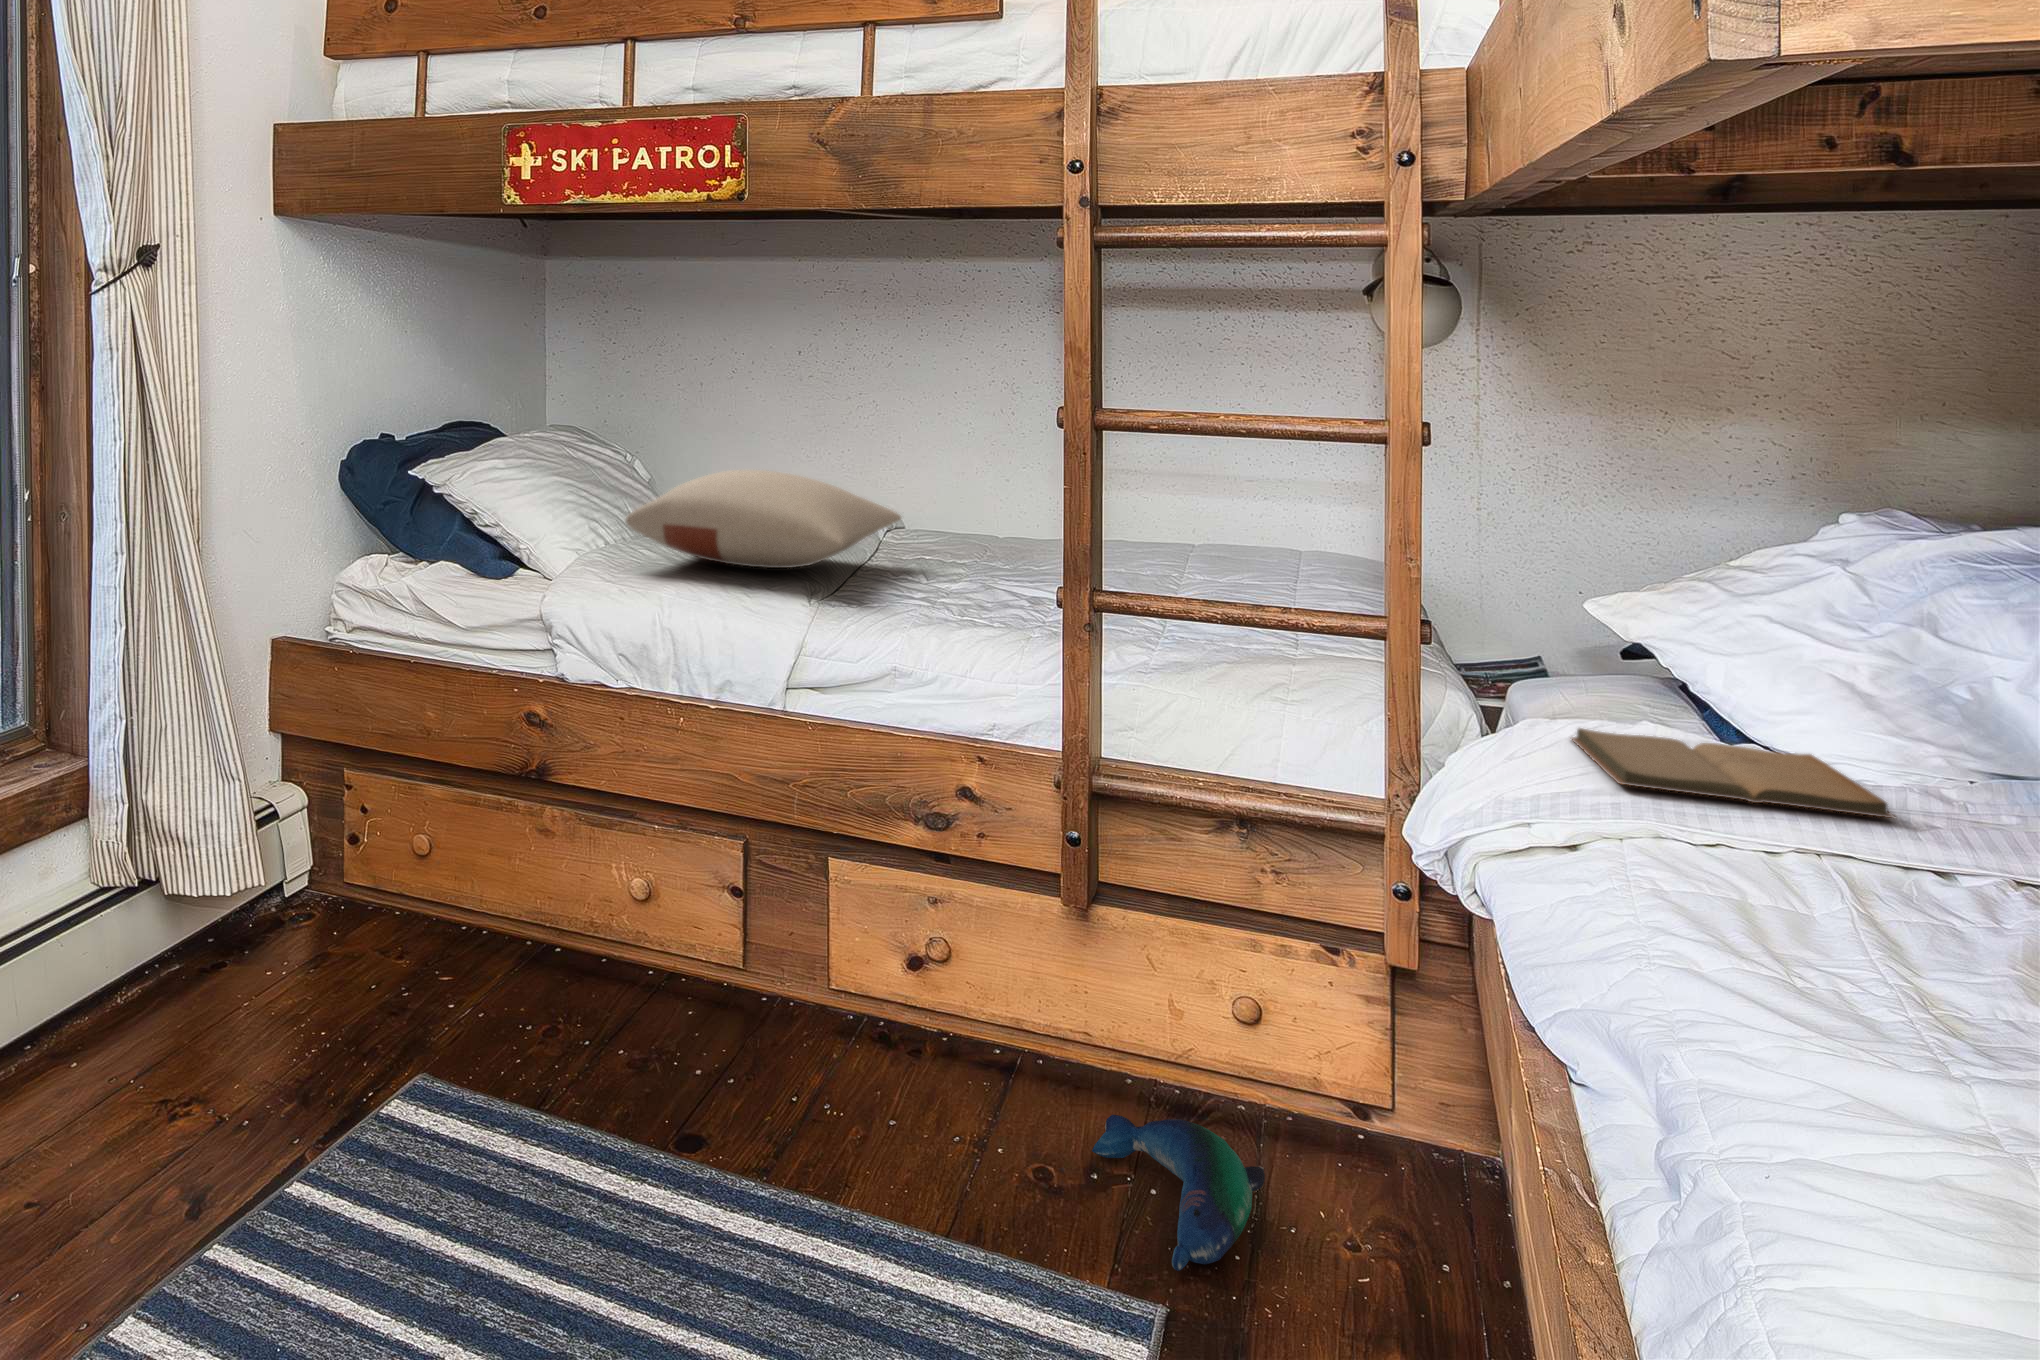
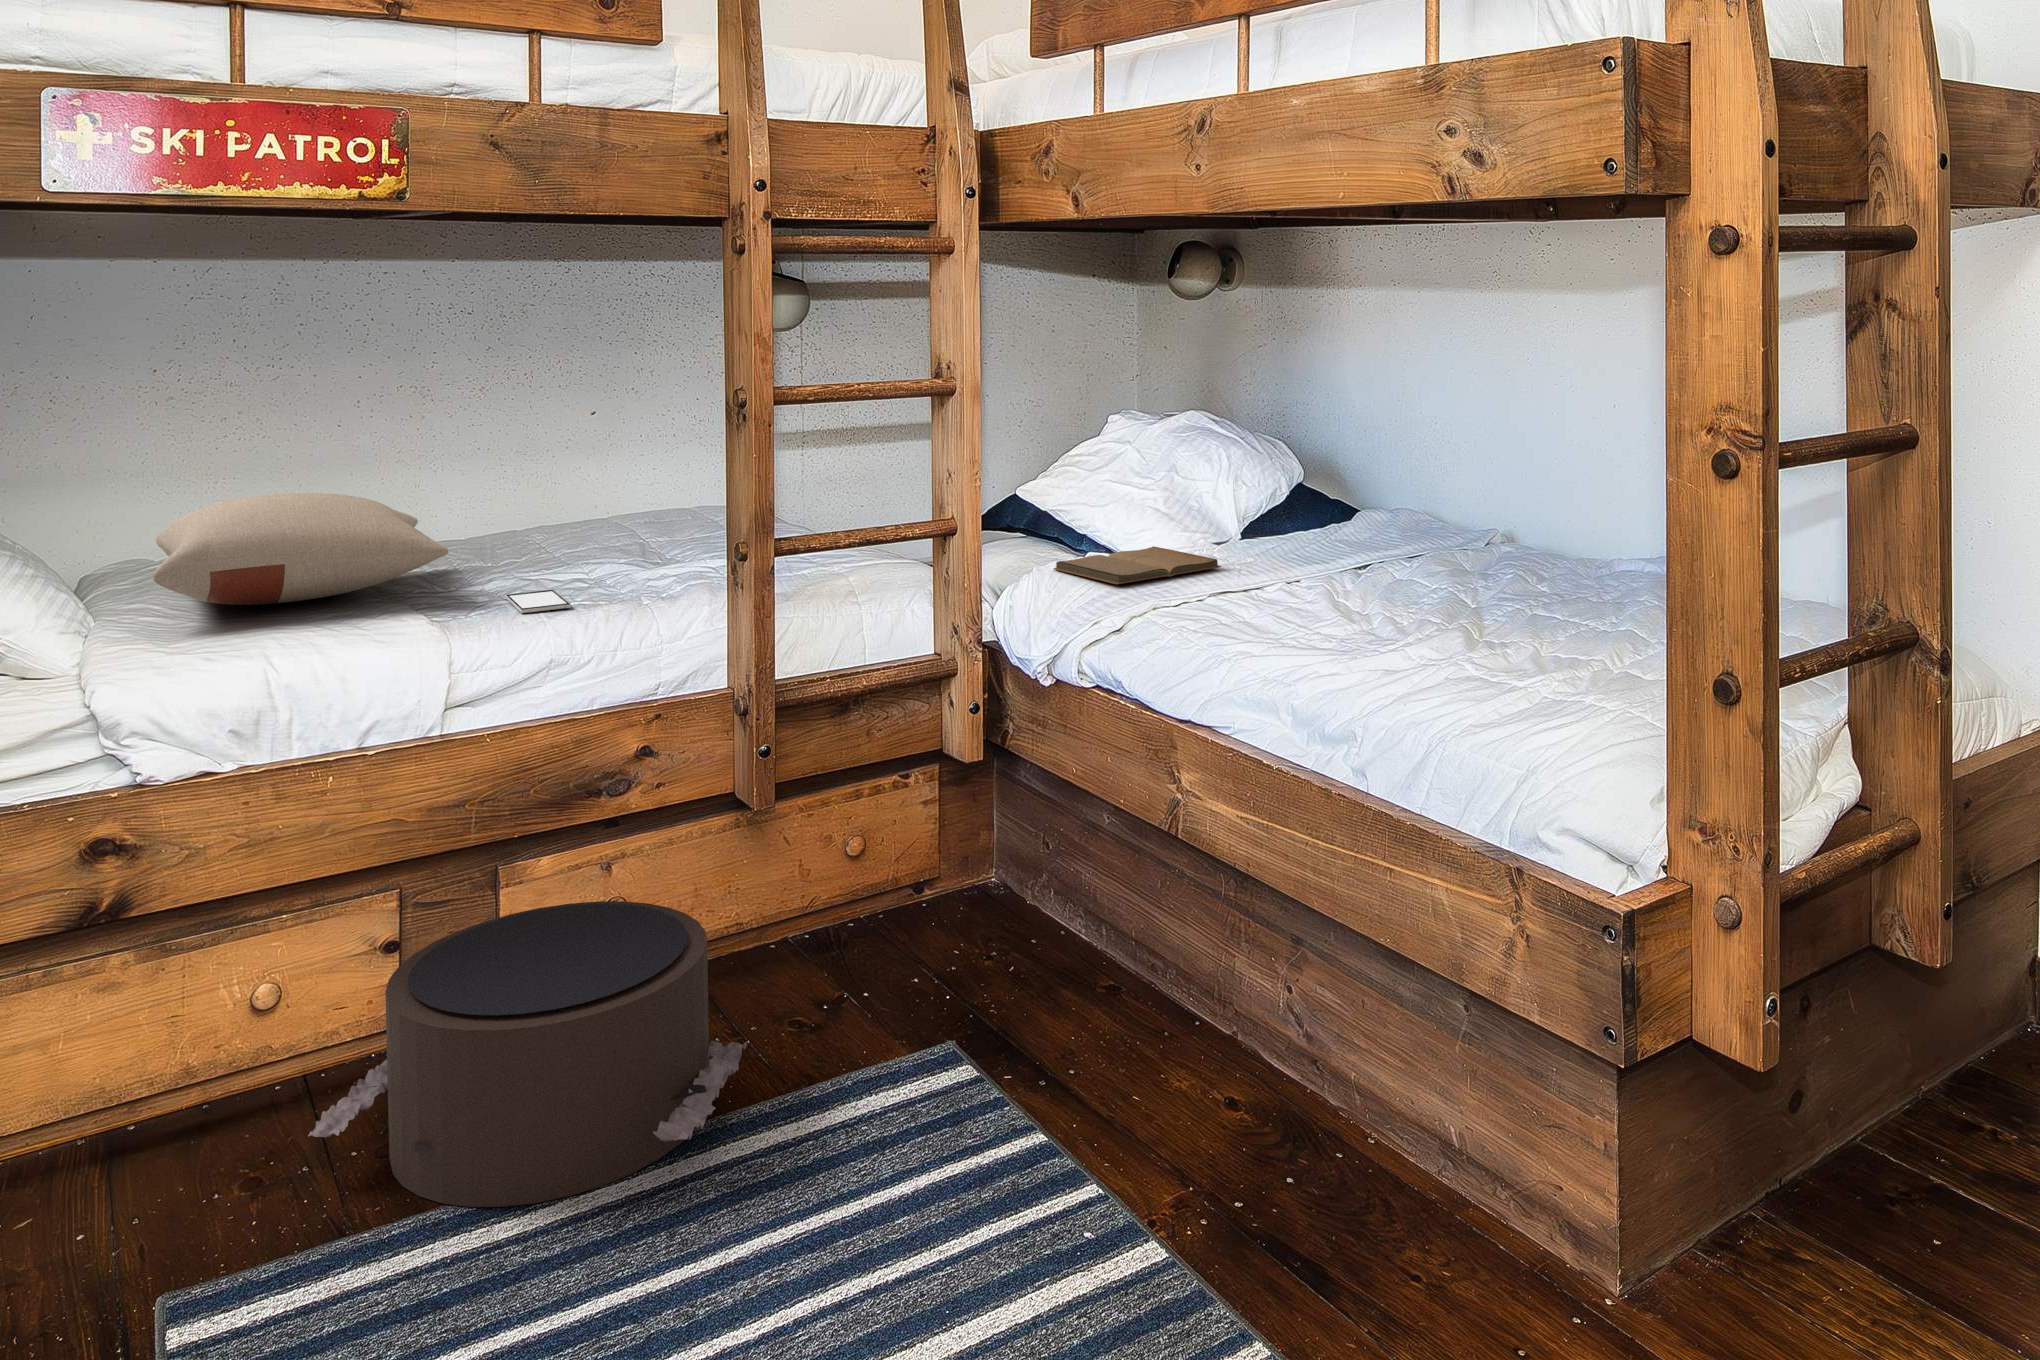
smartphone: none [871,600,942,625] -> present [505,590,572,613]
pouf: none [561,902,915,1214] -> present [309,901,747,1207]
plush toy: present [1092,1115,1265,1271] -> none [806,926,952,1022]

